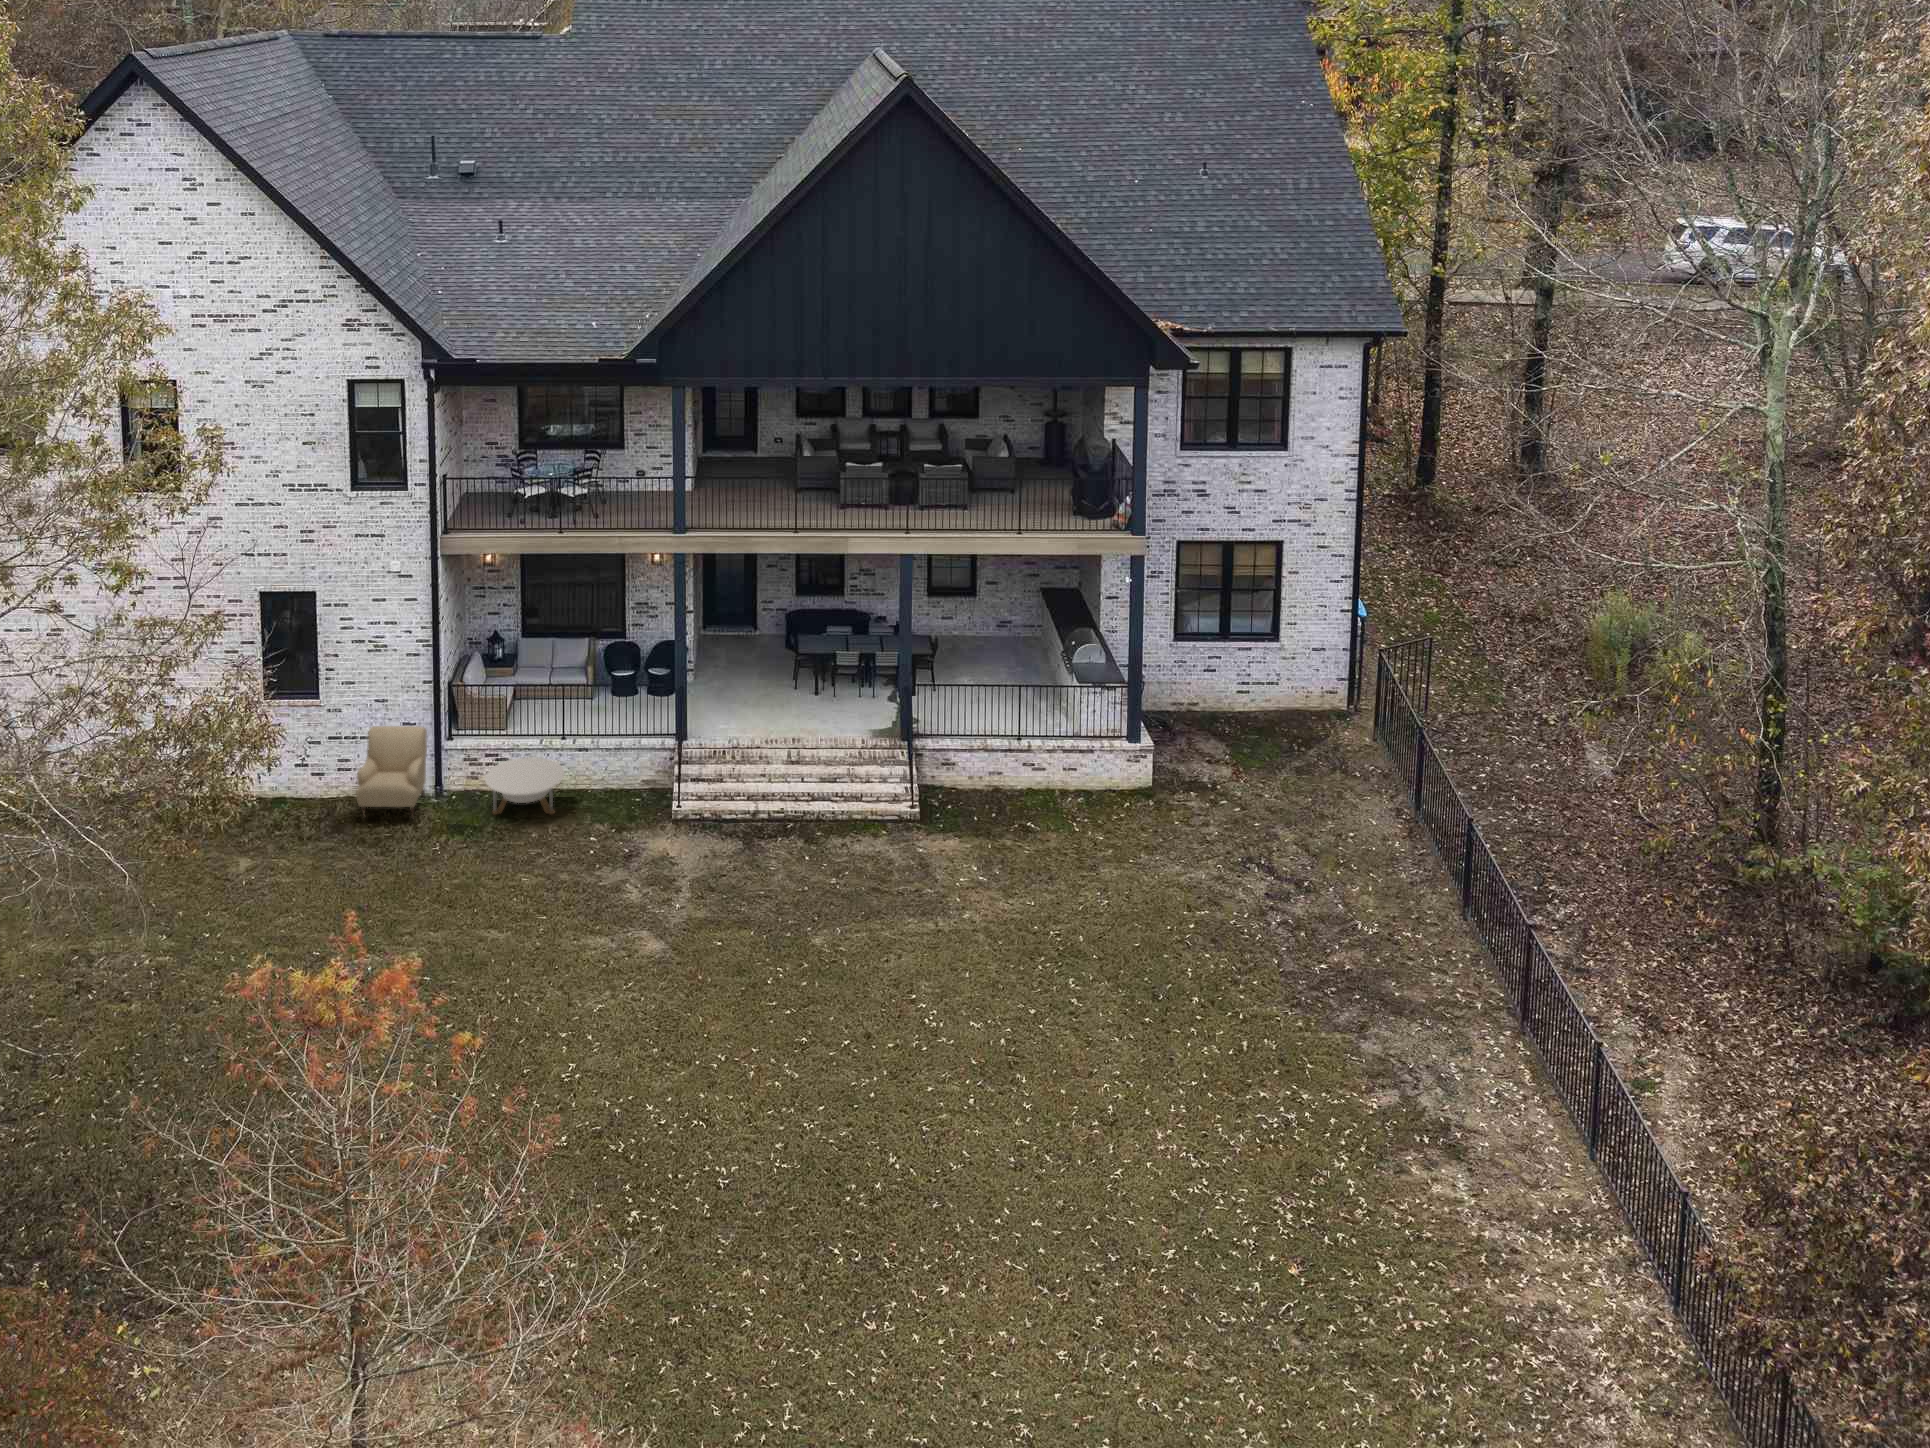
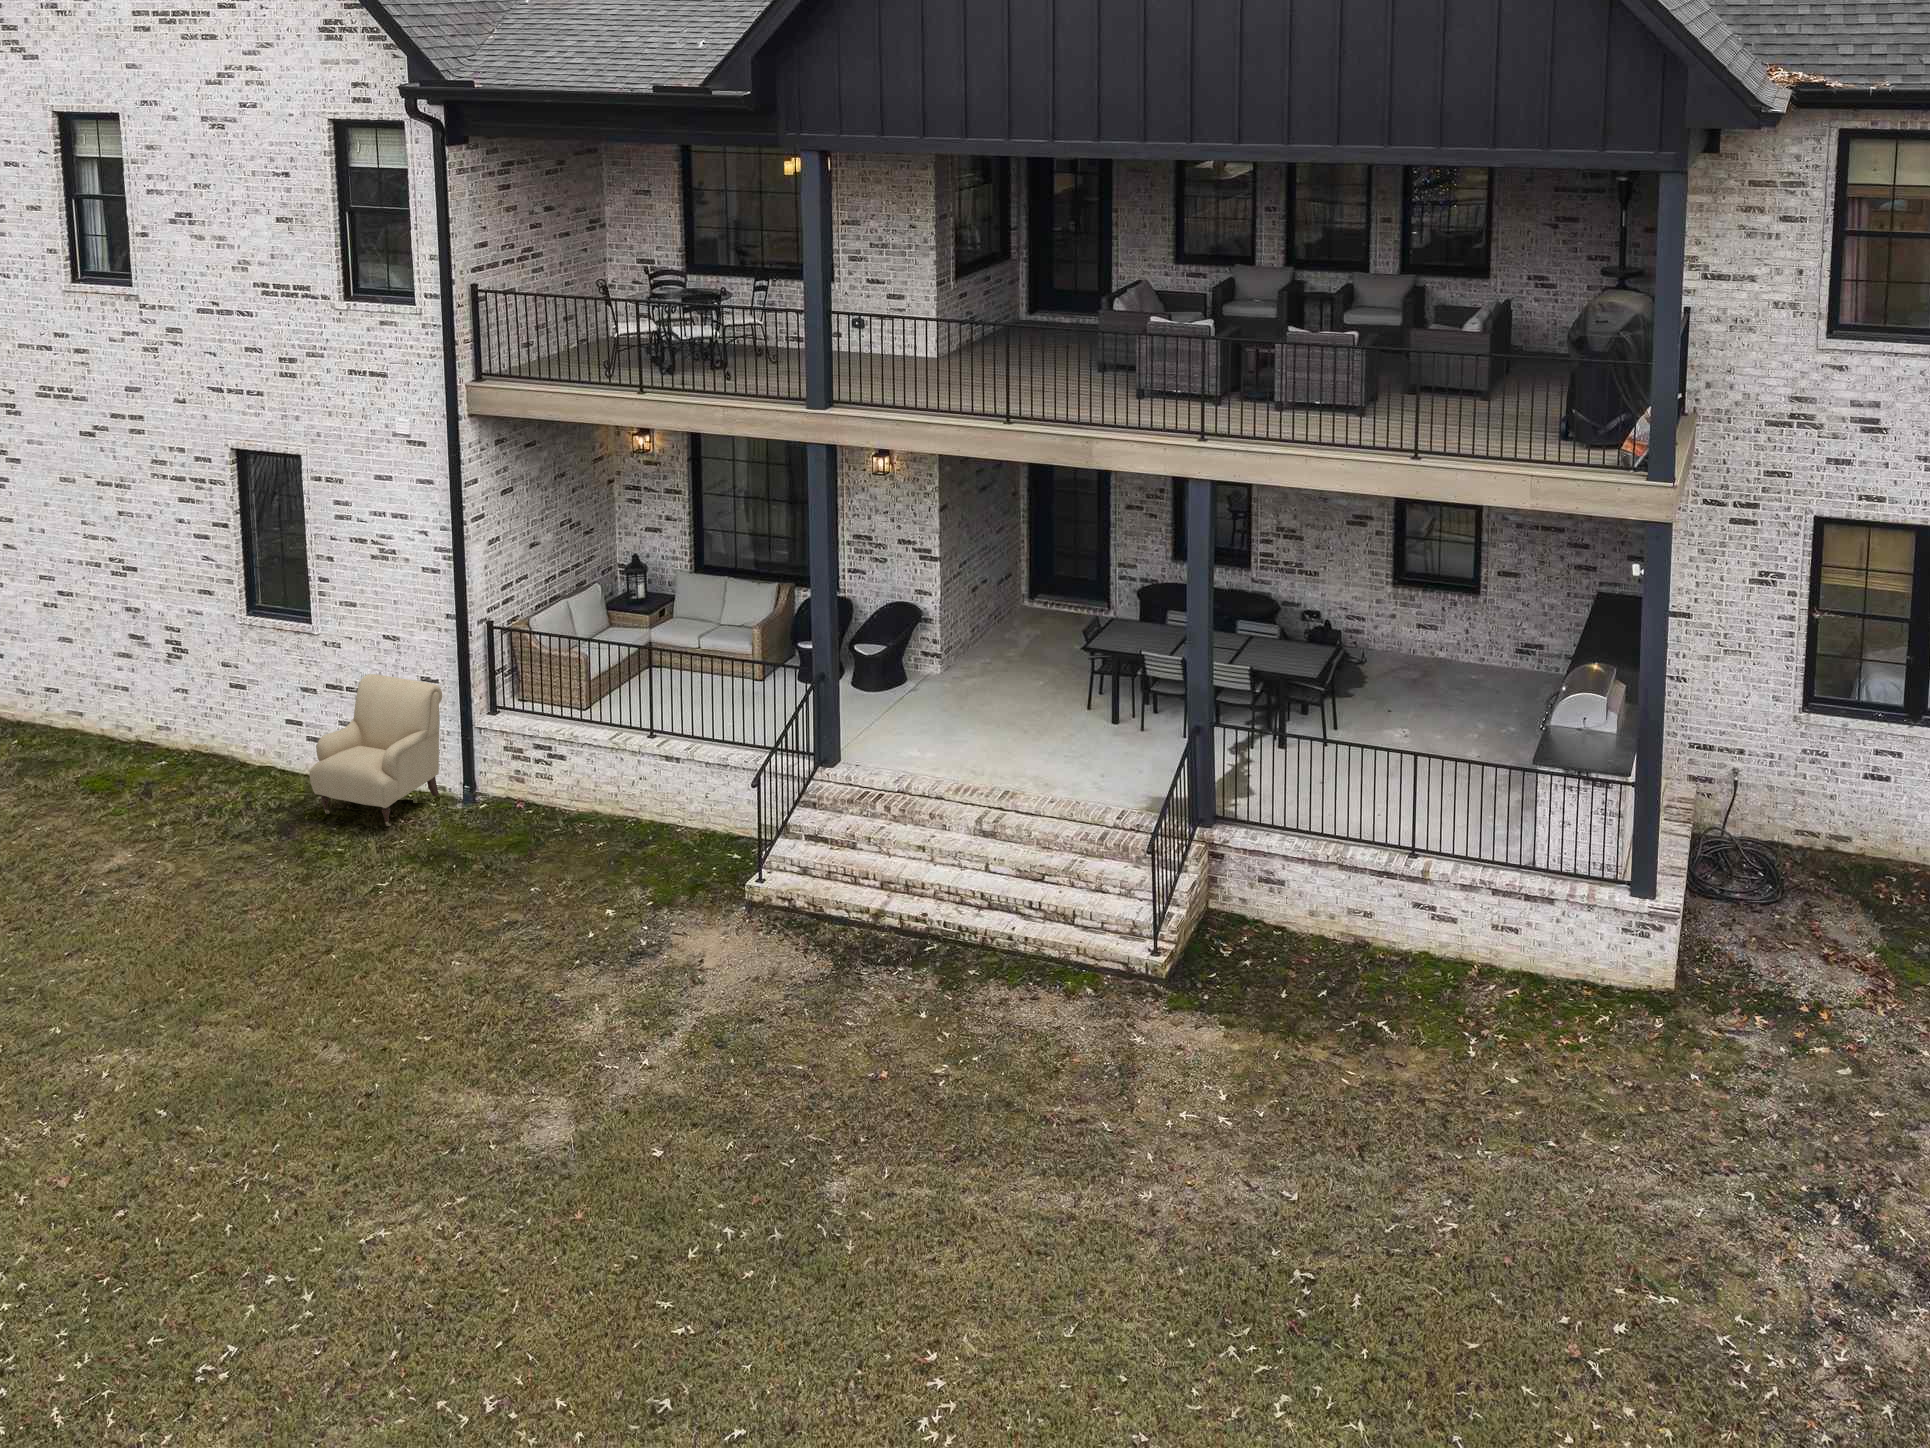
round table: present [485,757,564,814] -> none [492,756,624,855]

